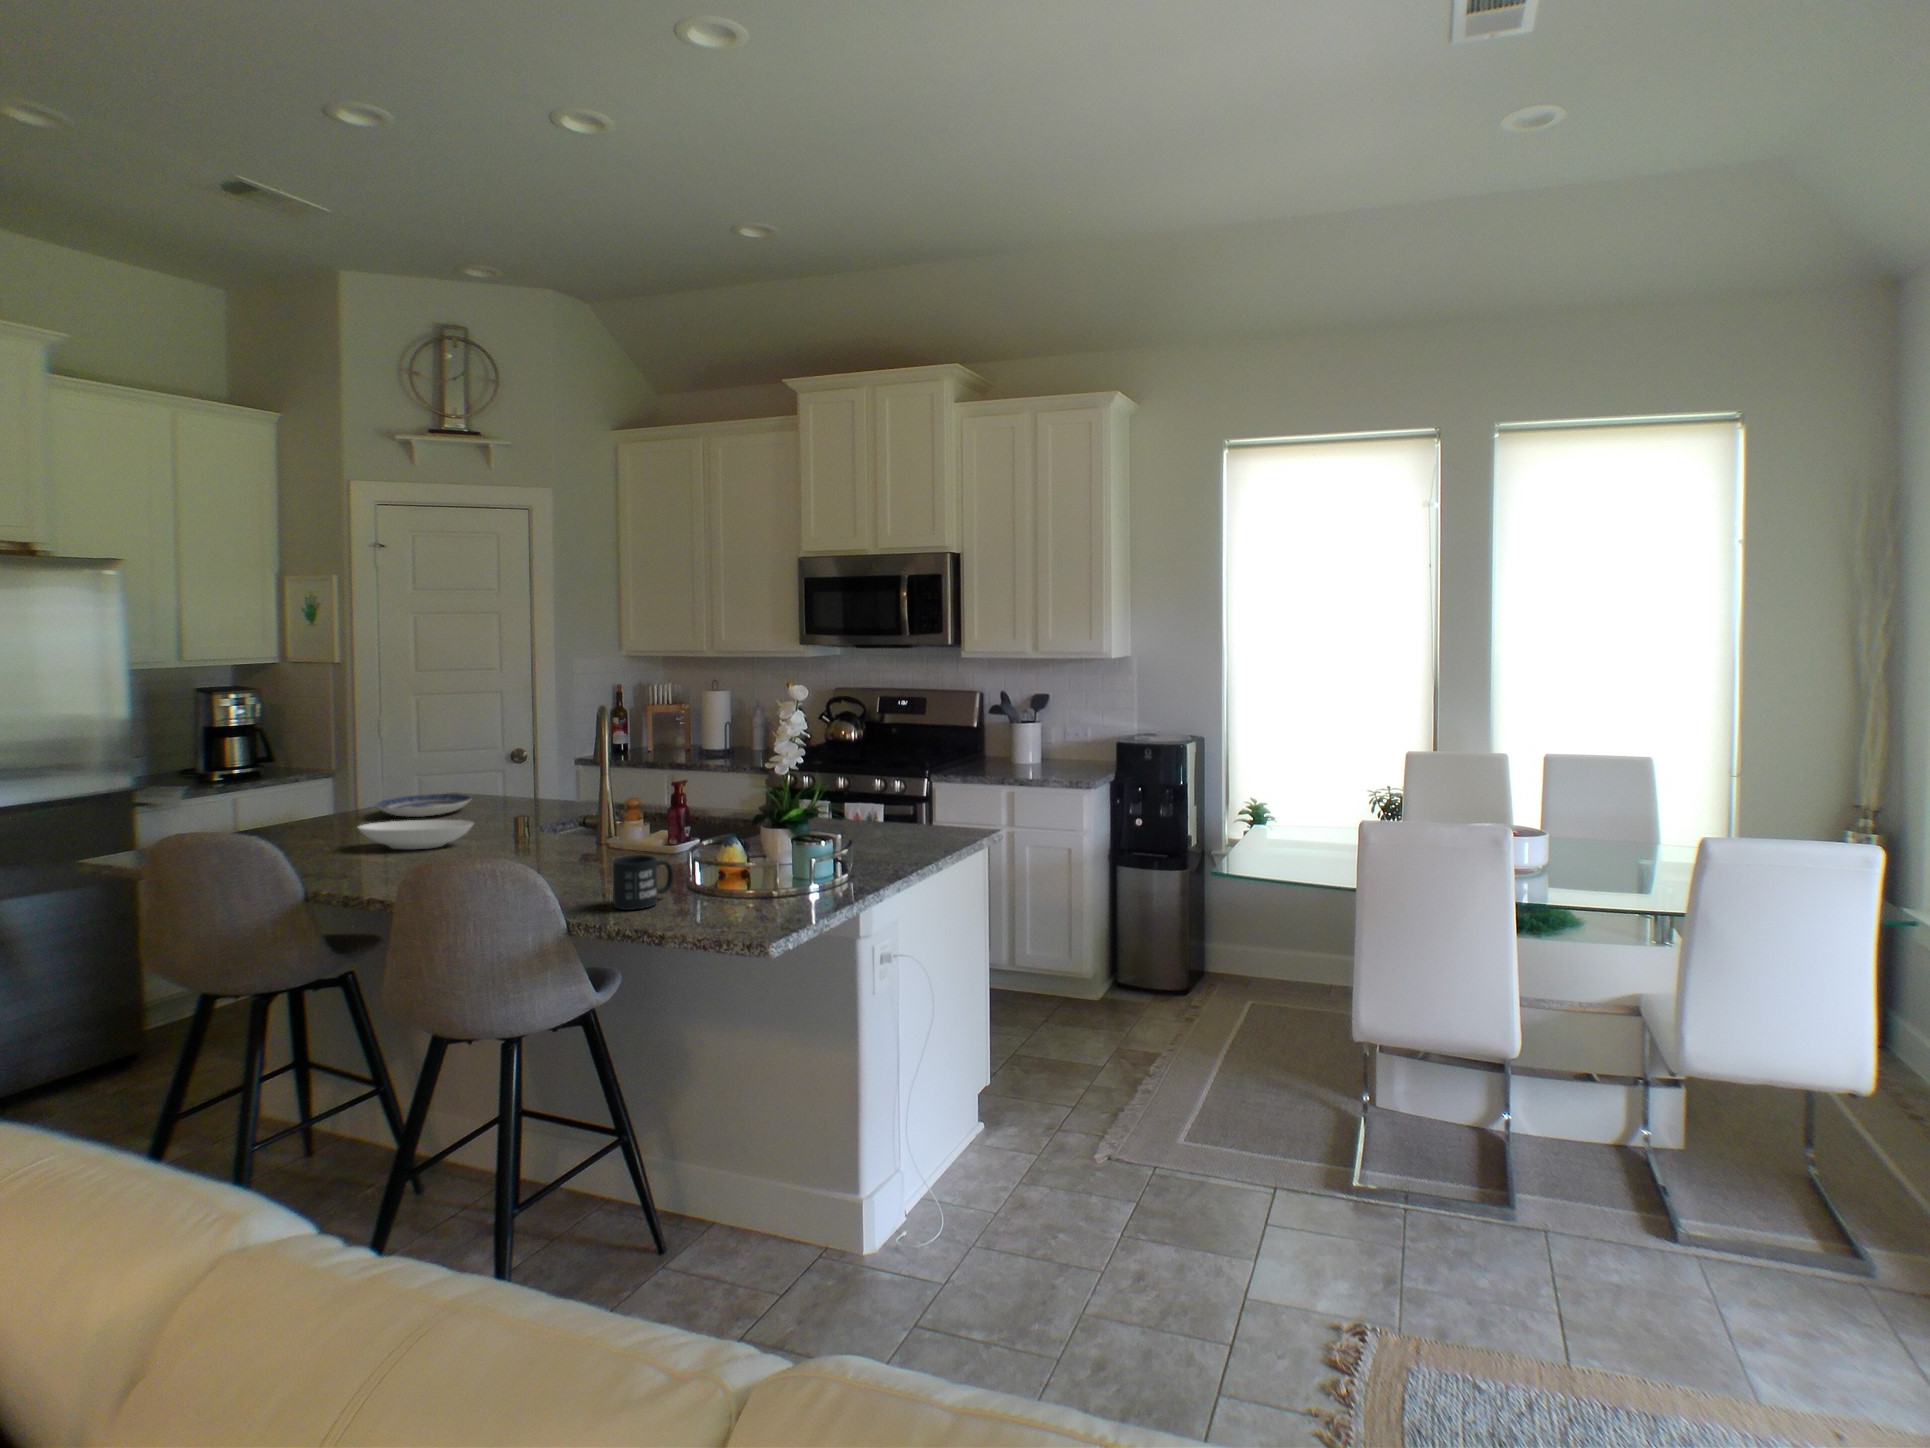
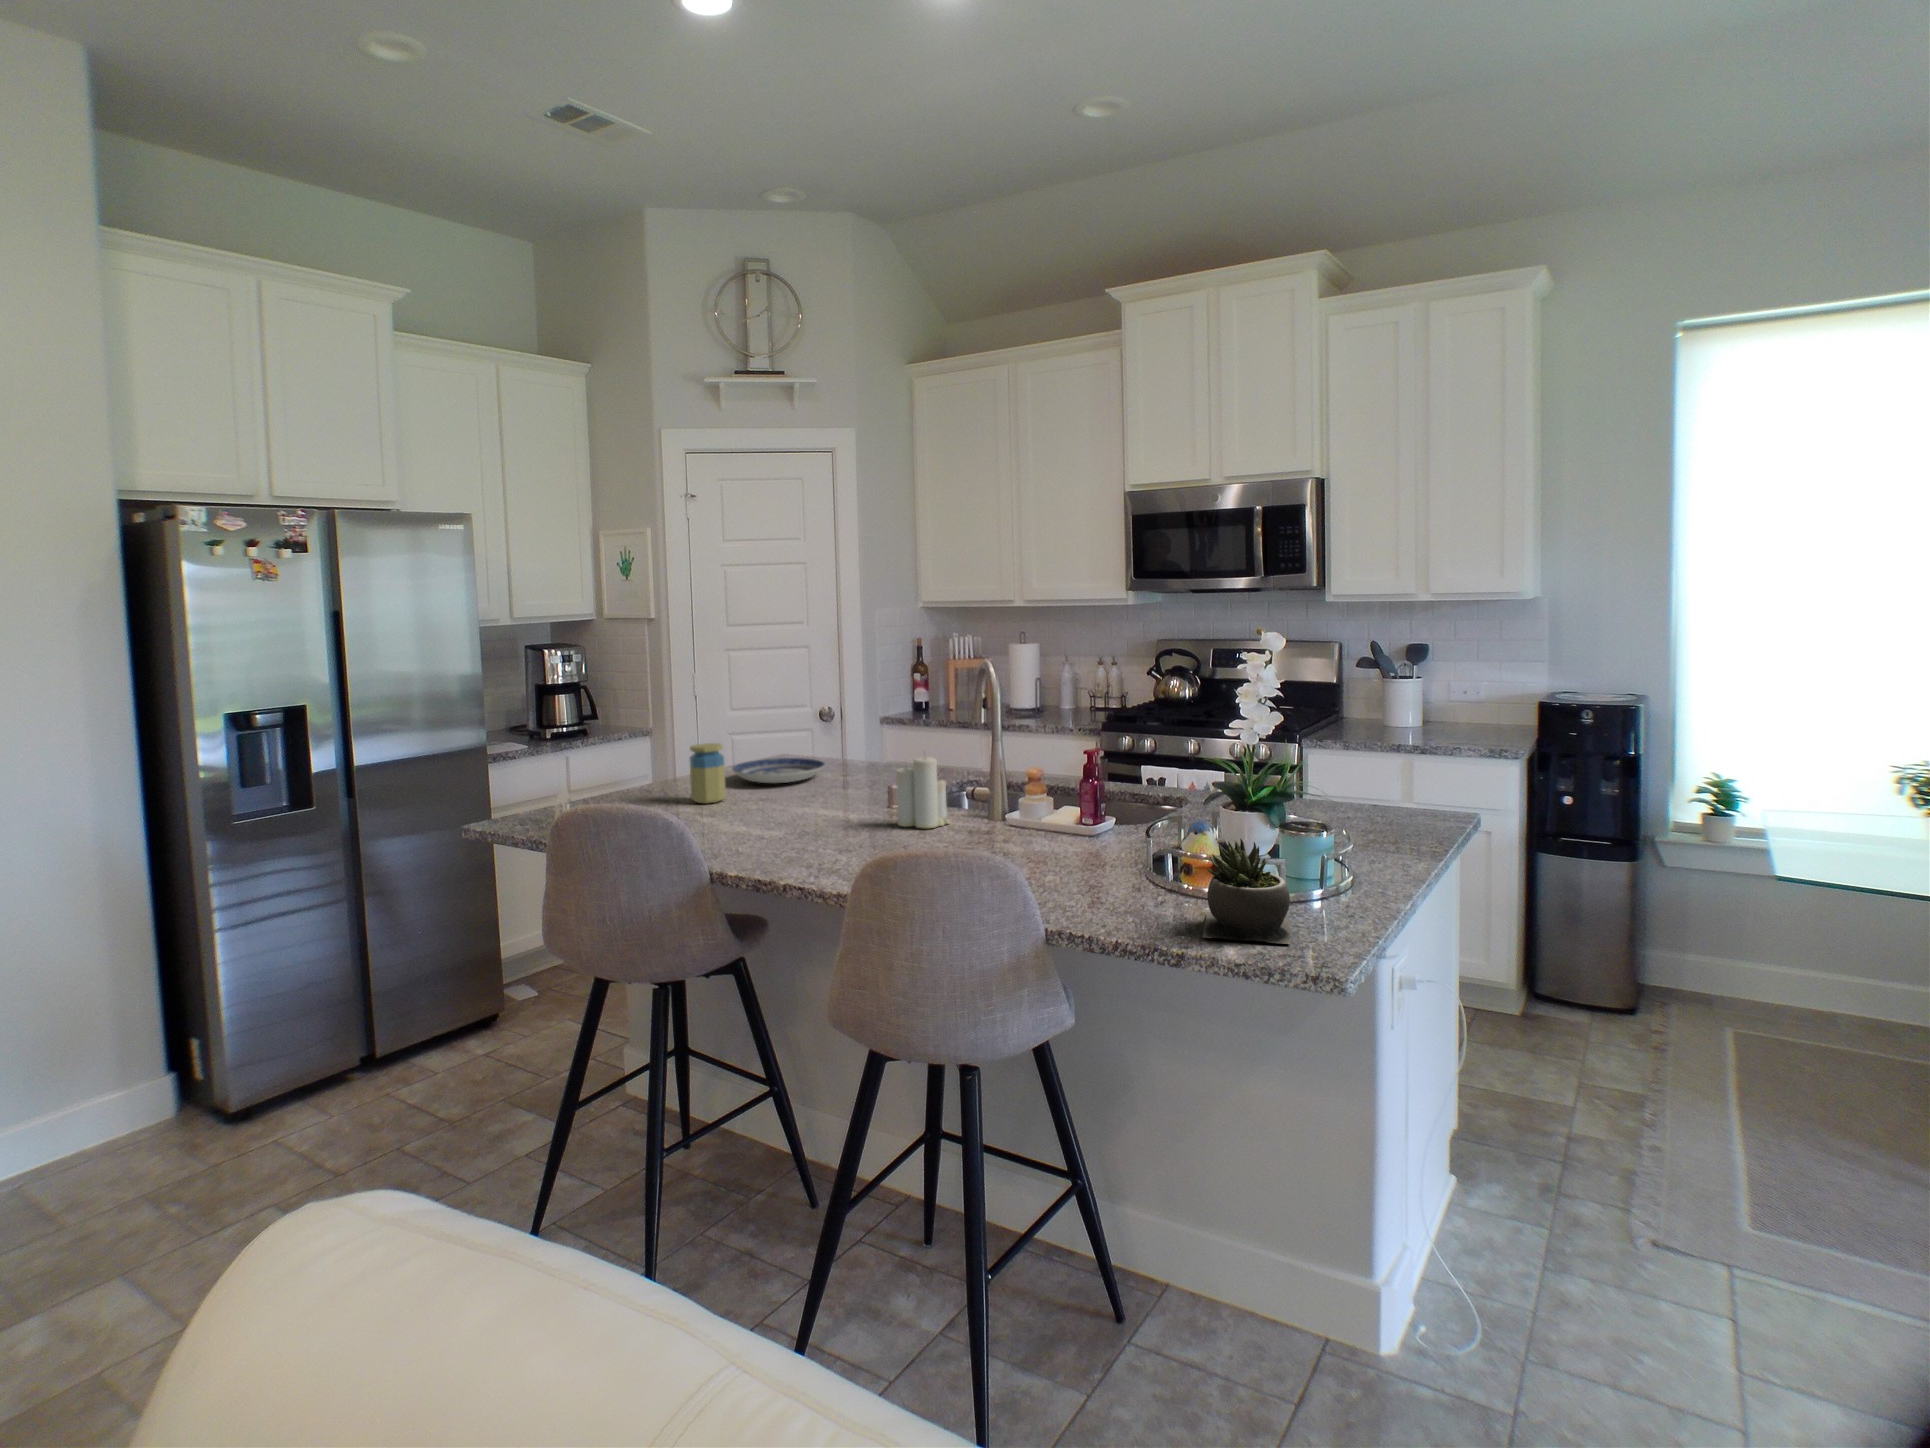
jar: none [322,780,359,835] -> present [690,743,726,804]
candle: none [505,782,556,850] -> present [896,757,950,828]
bowl: present [358,820,473,849] -> none [738,790,858,823]
succulent plant: none [688,844,772,924] -> present [1202,839,1290,944]
mug: present [613,855,673,910] -> none [1083,846,1149,915]

